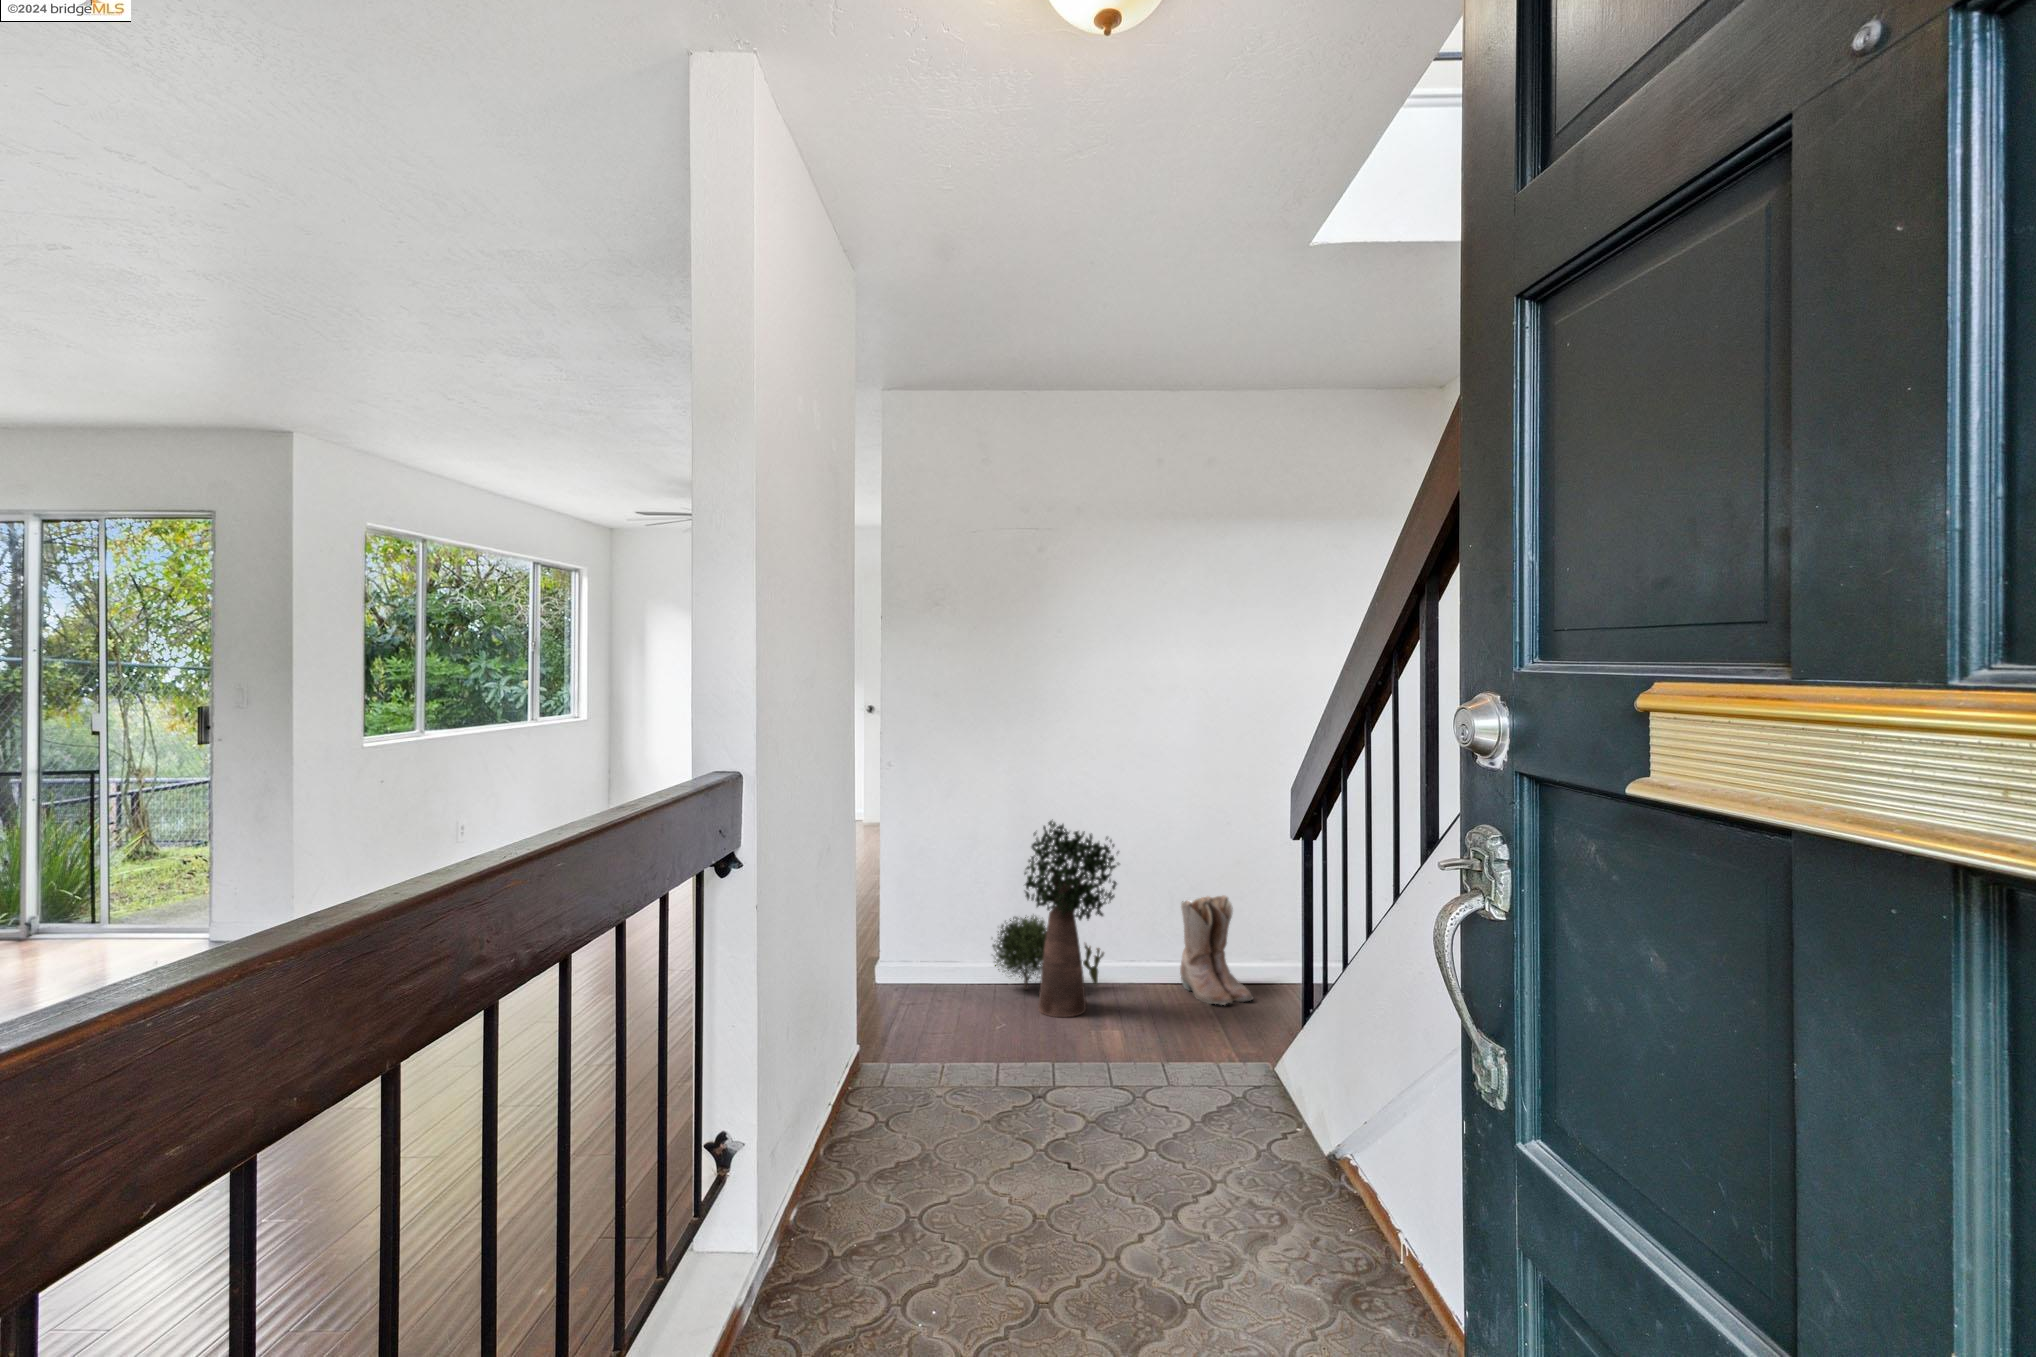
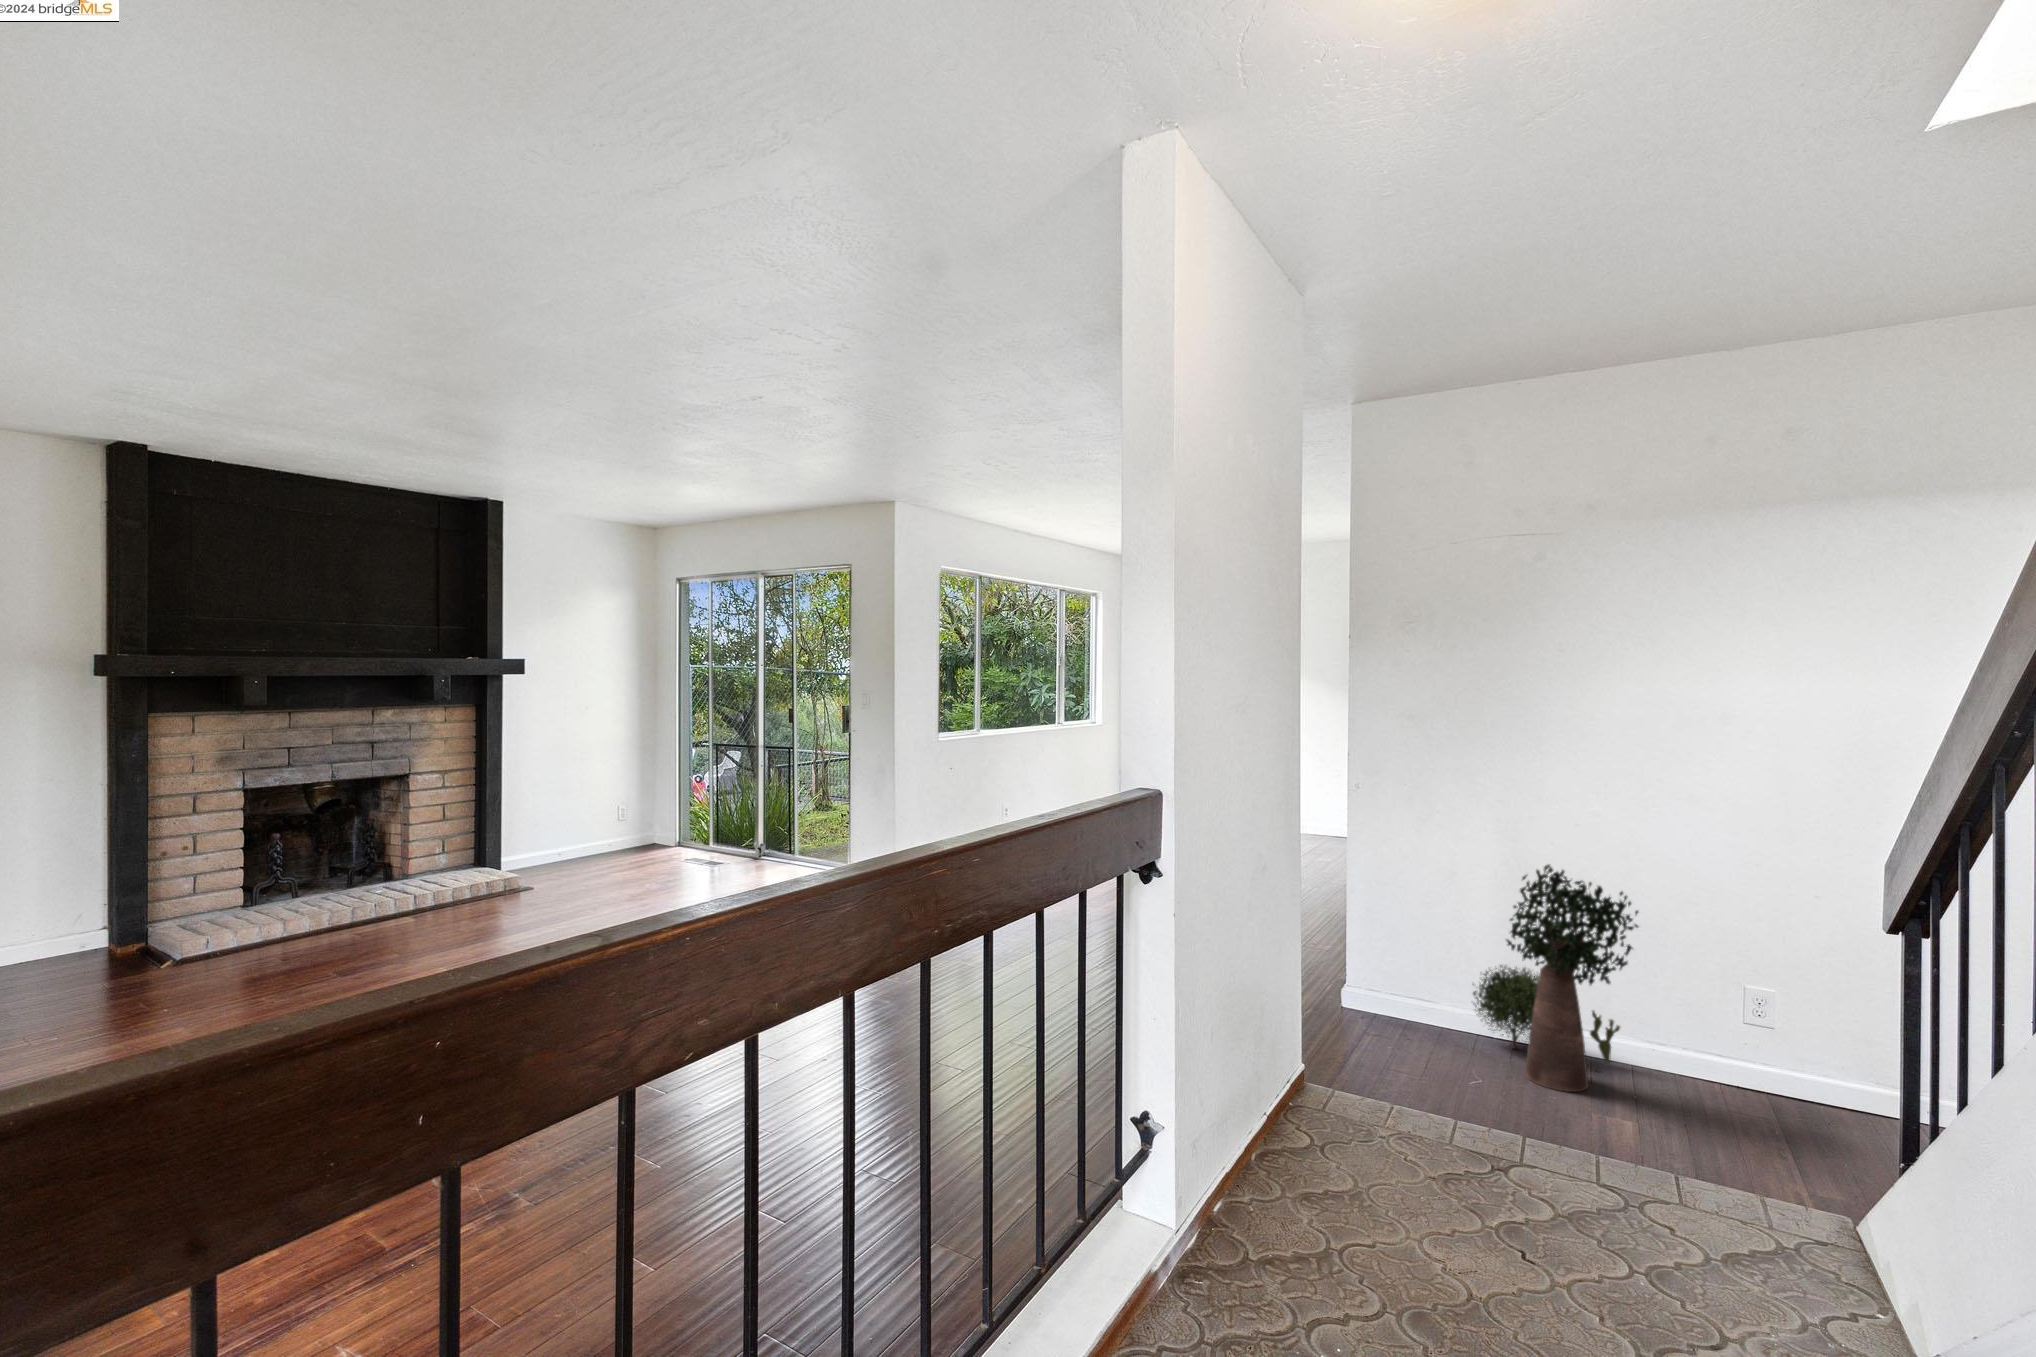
boots: present [1180,895,1253,1005] -> none [1733,984,1849,1130]

